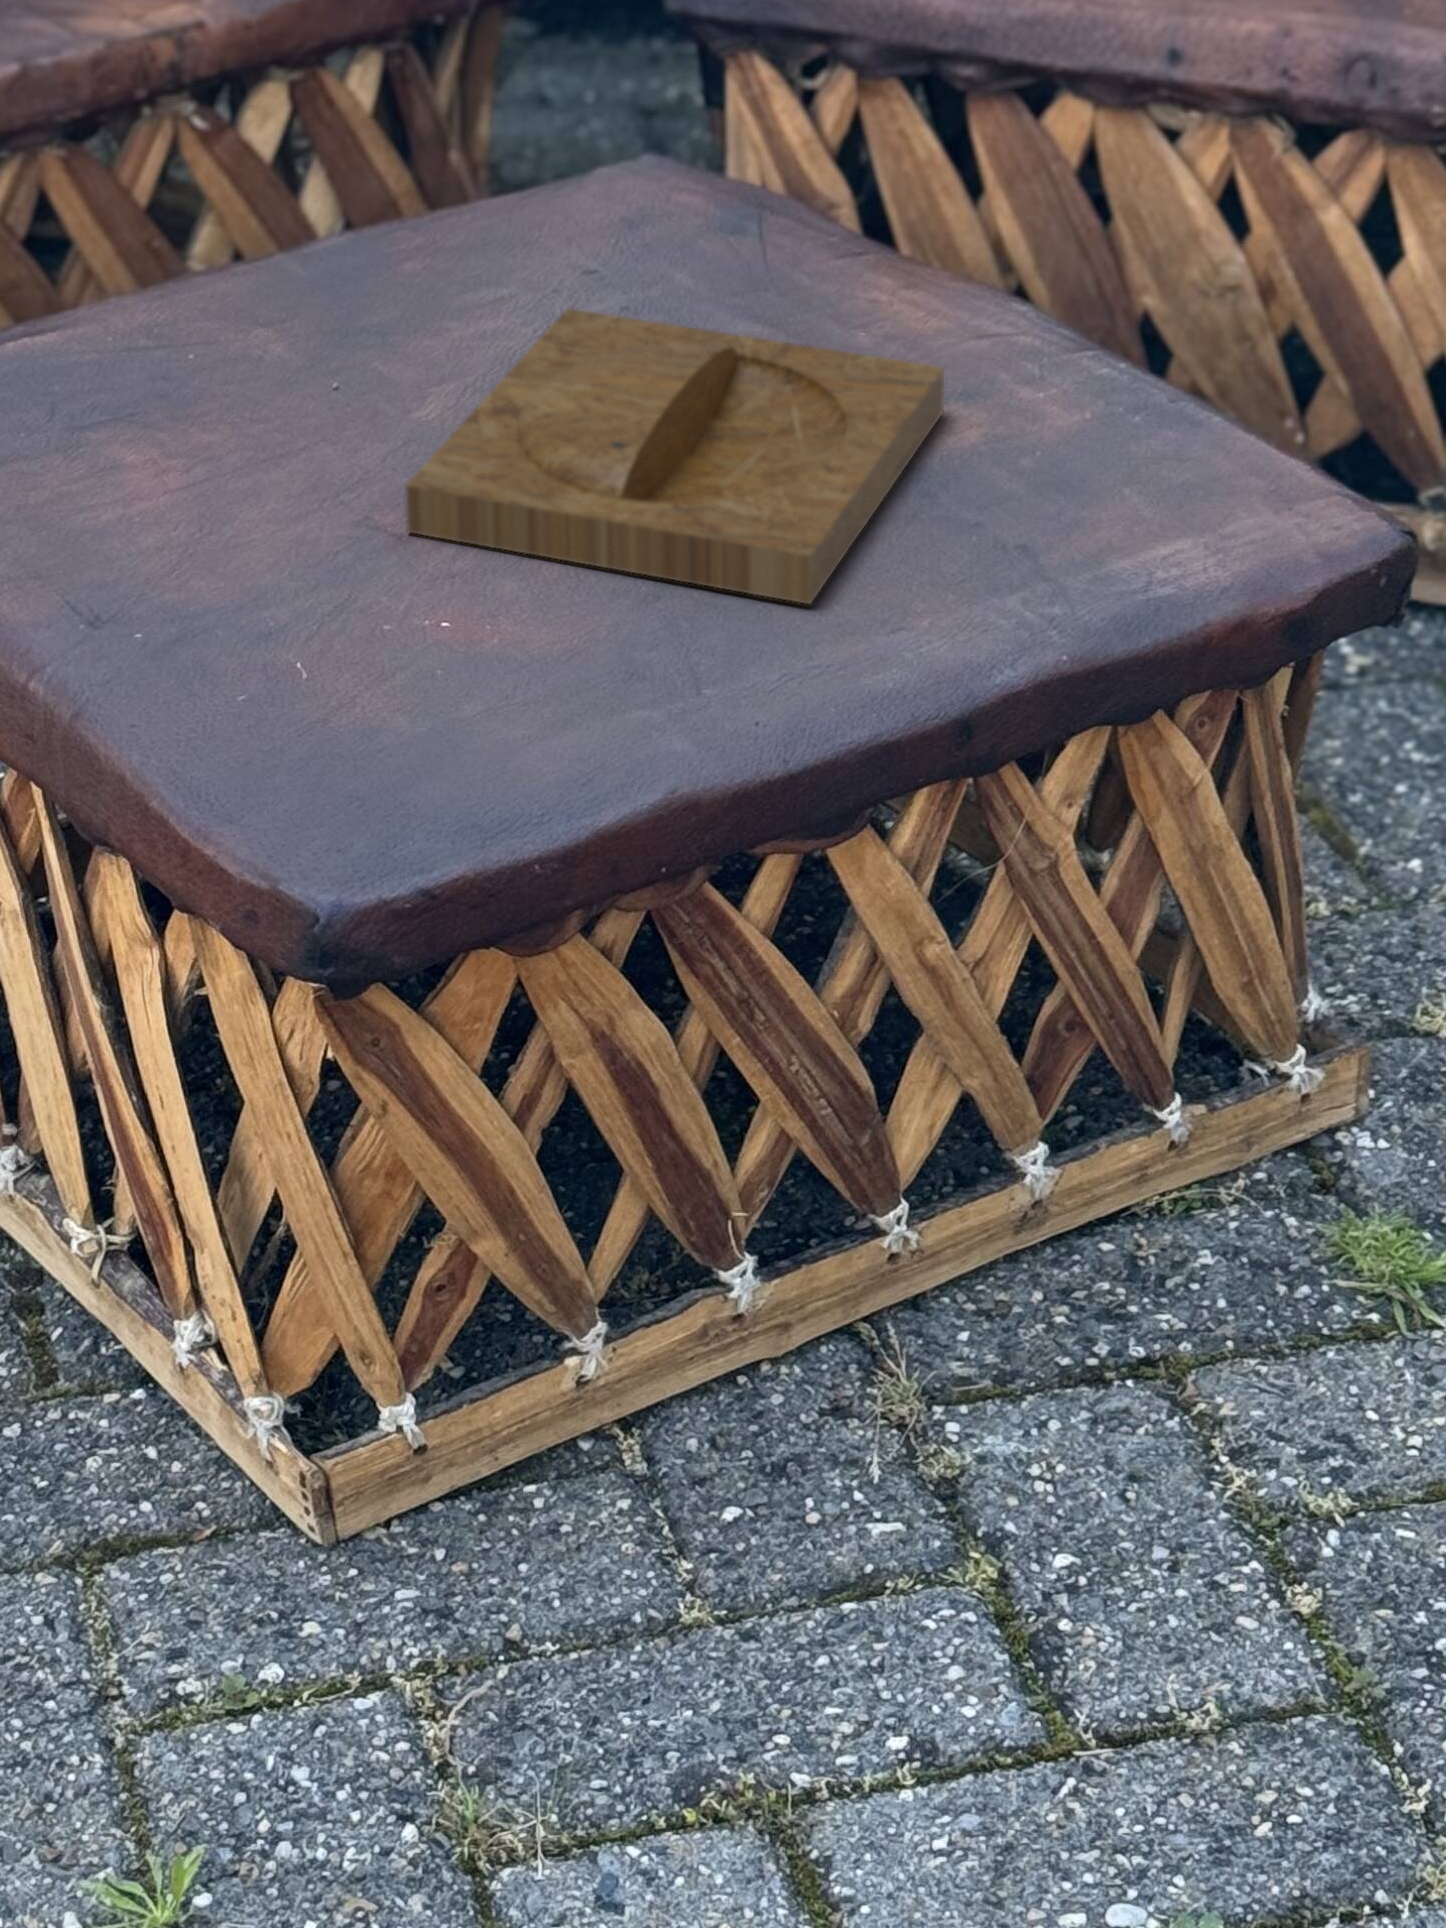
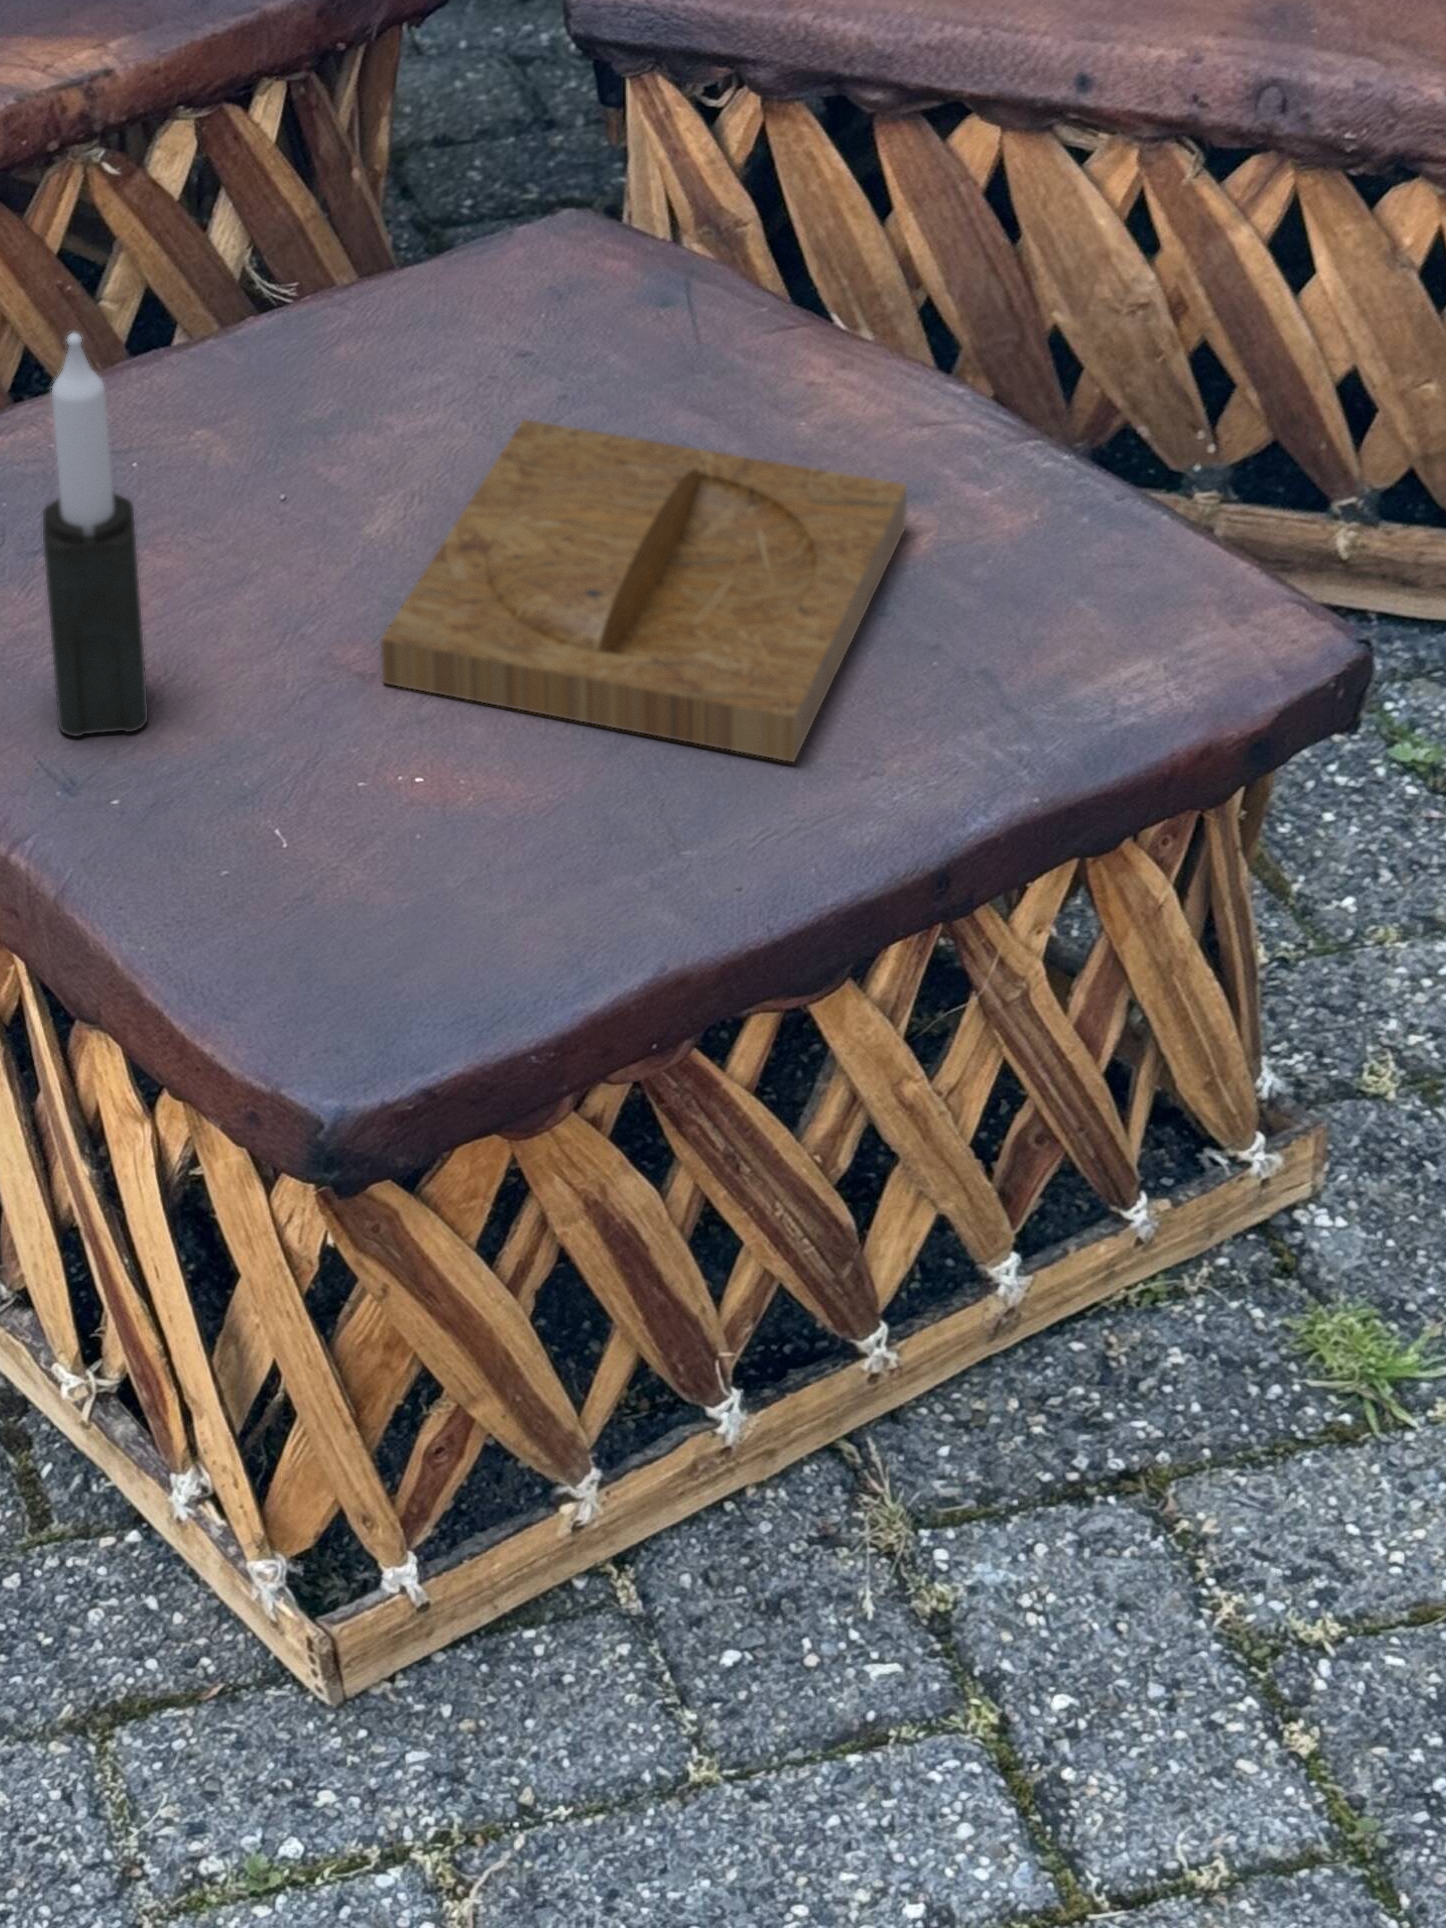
candle: none [69,150,172,570] -> present [43,333,148,736]

